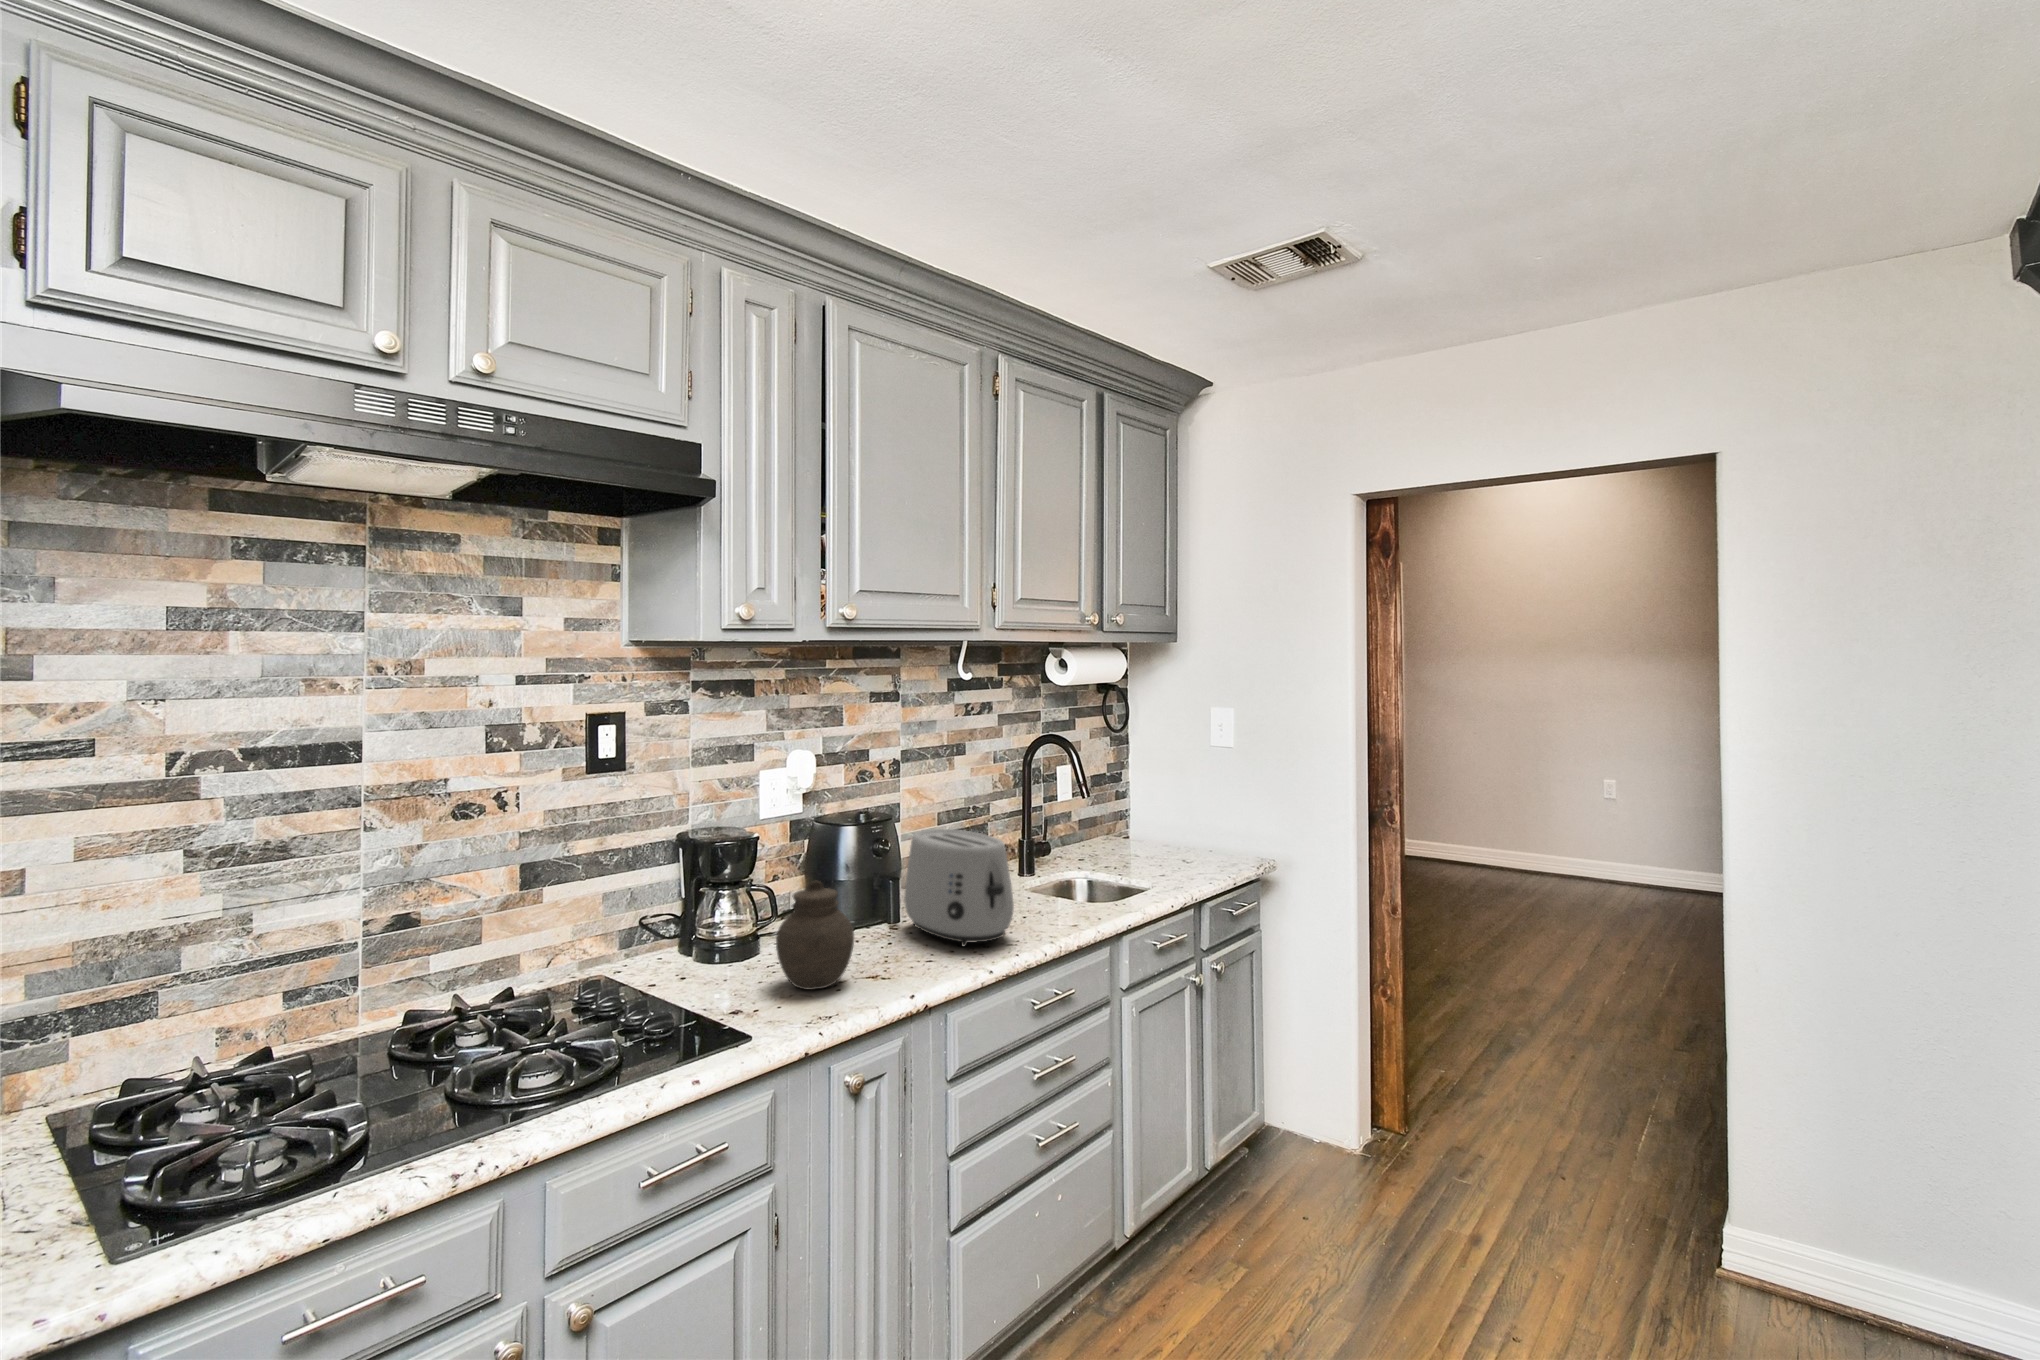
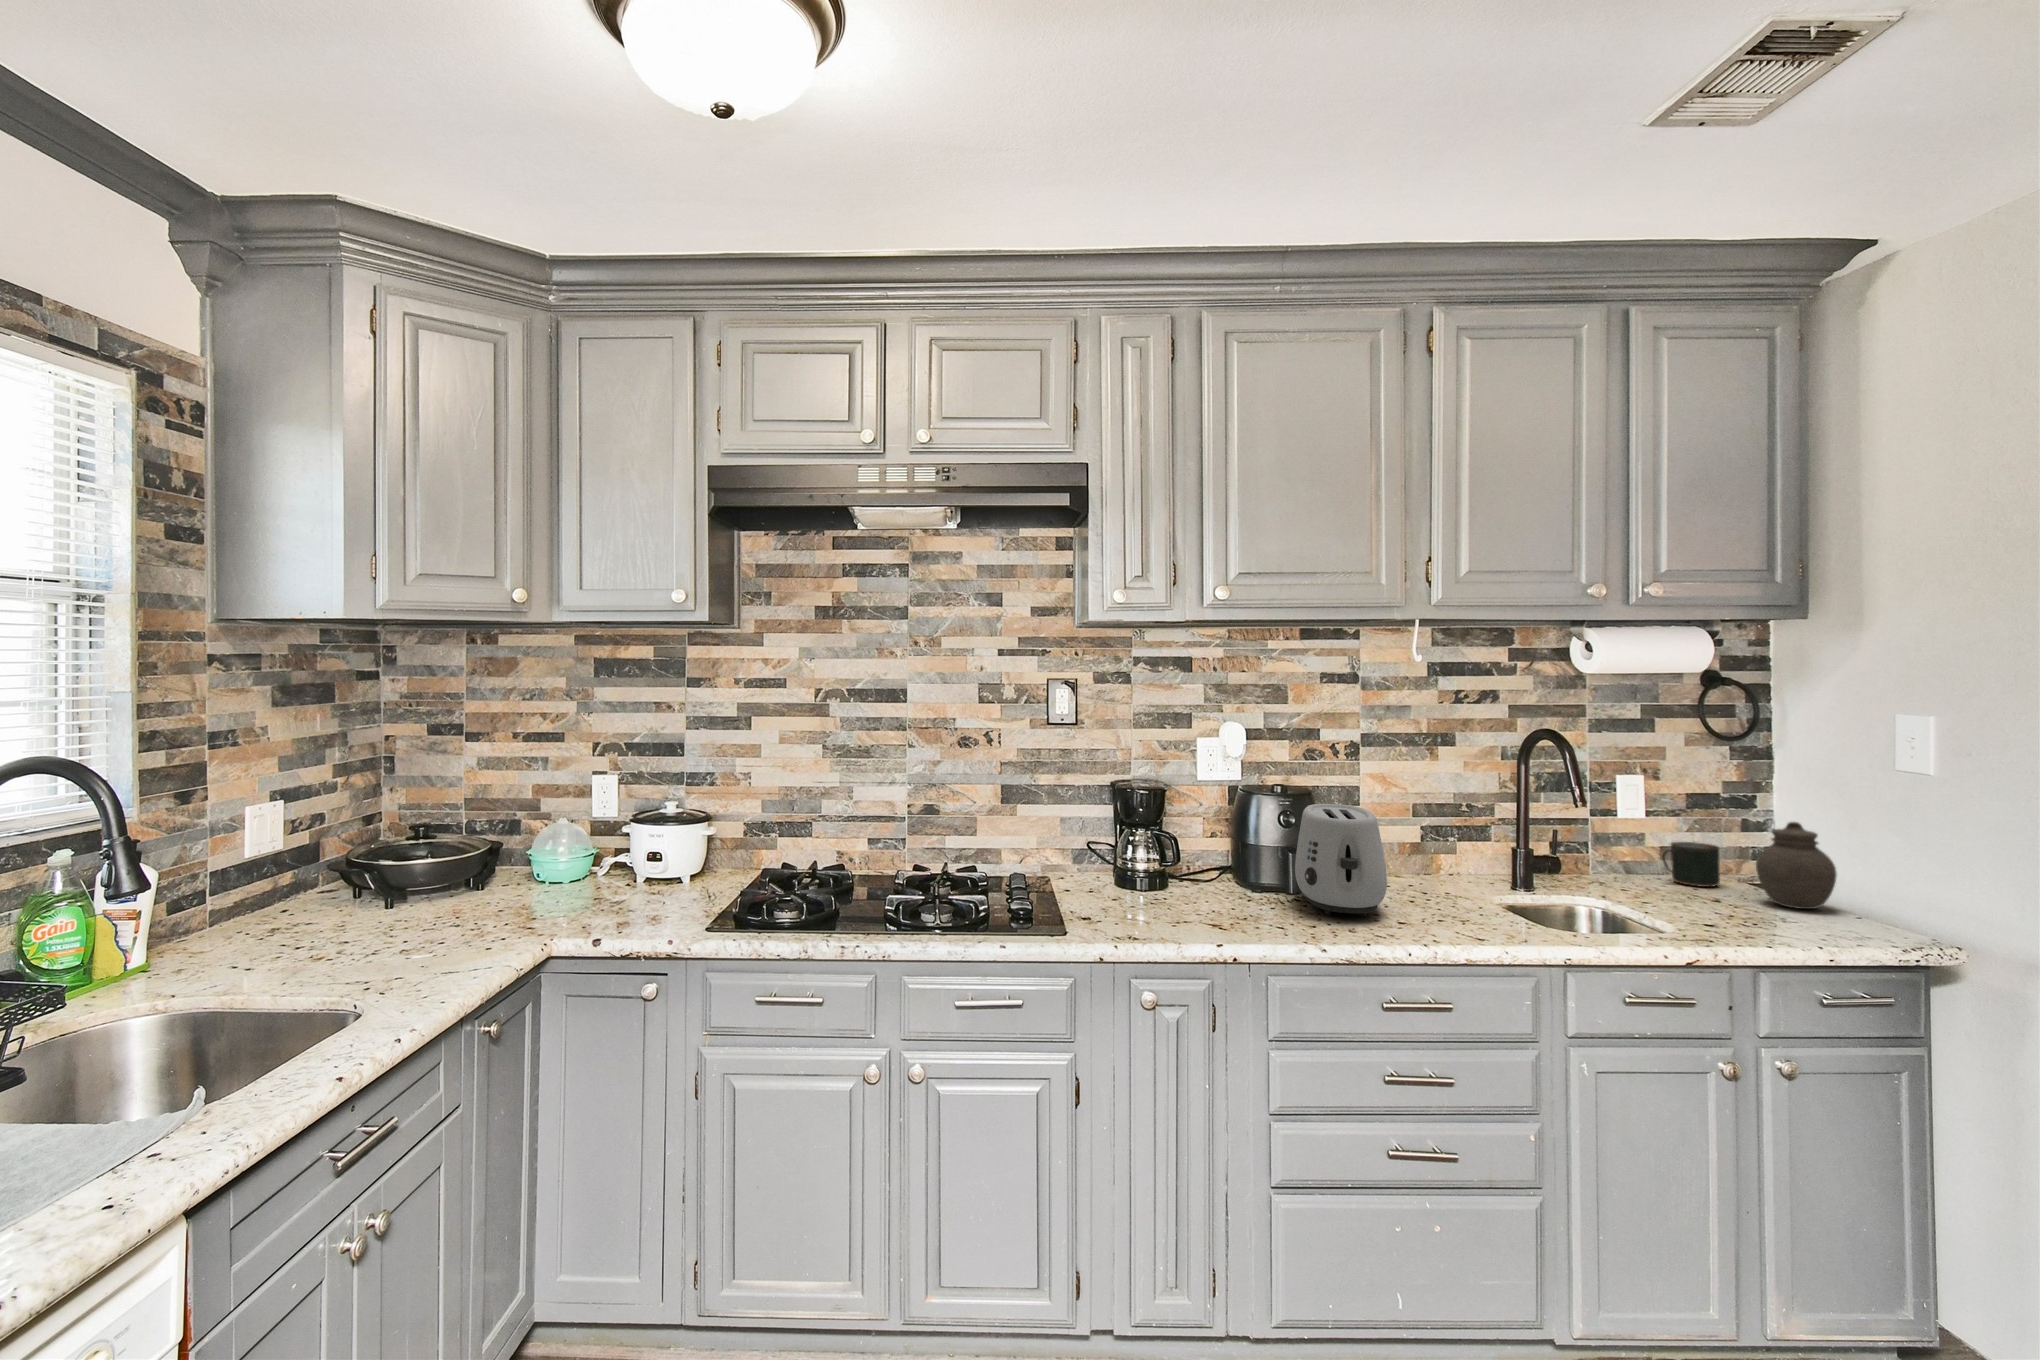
mug: none [1103,817,1136,853] -> present [1662,842,1720,887]
jar: present [776,881,854,990] -> present [1756,822,1837,909]

